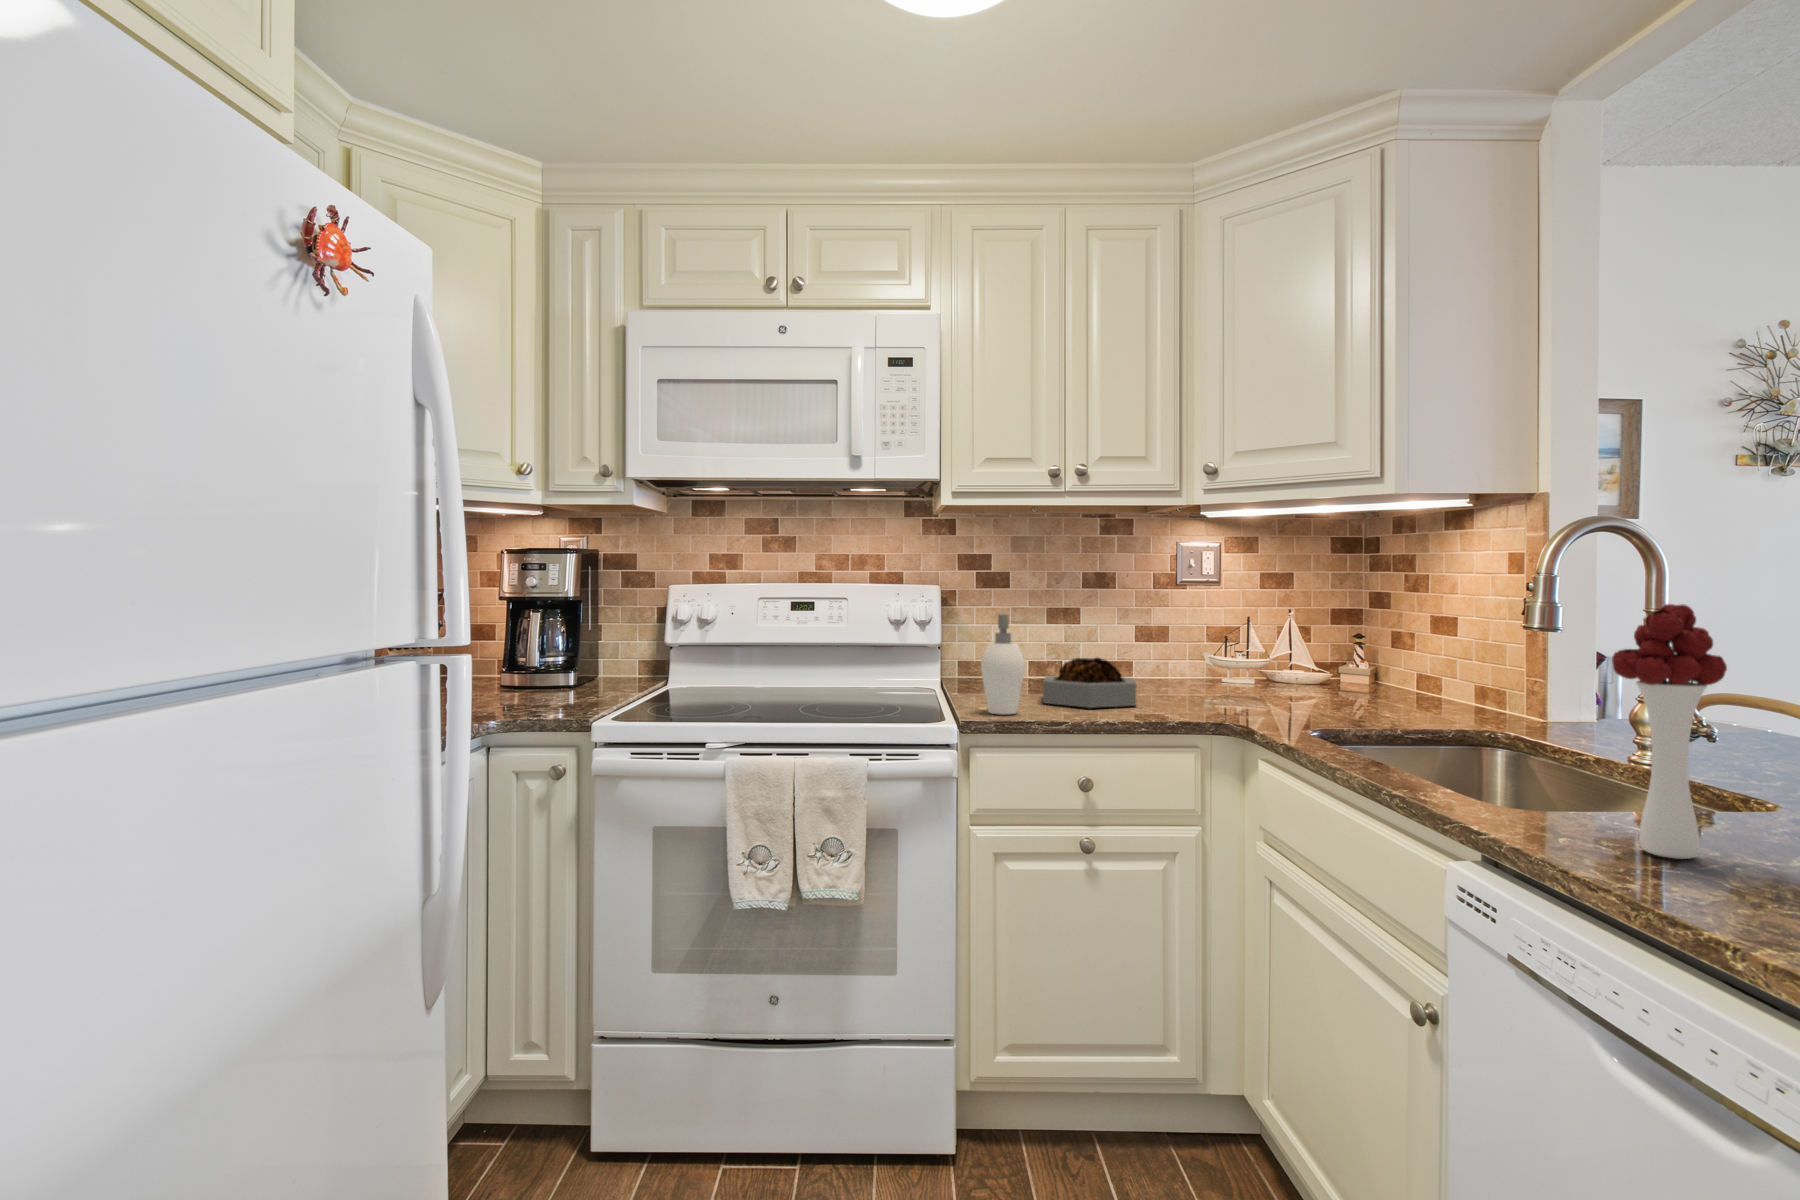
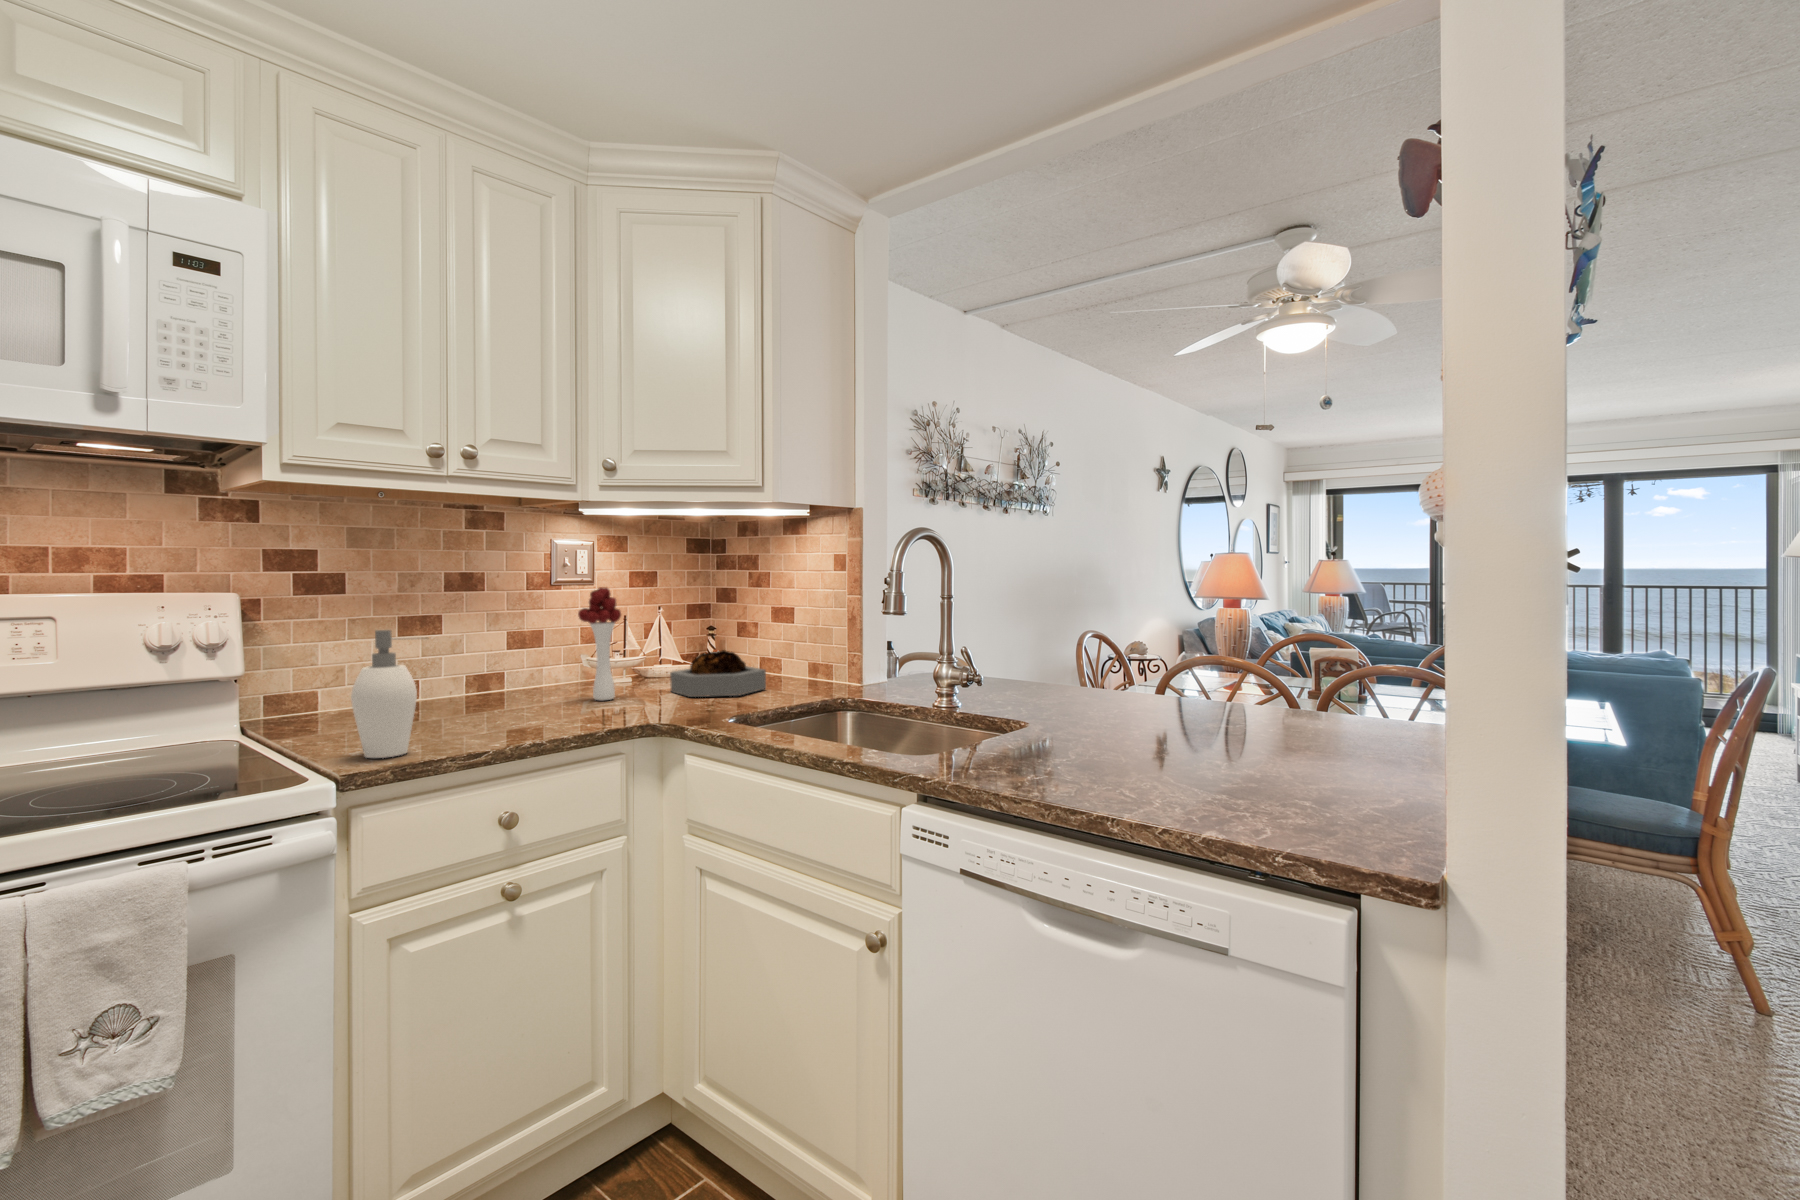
flower bouquet: present [1612,604,1727,859] -> present [578,587,621,700]
decorative bowl: present [1043,658,1136,708] -> present [670,650,766,697]

